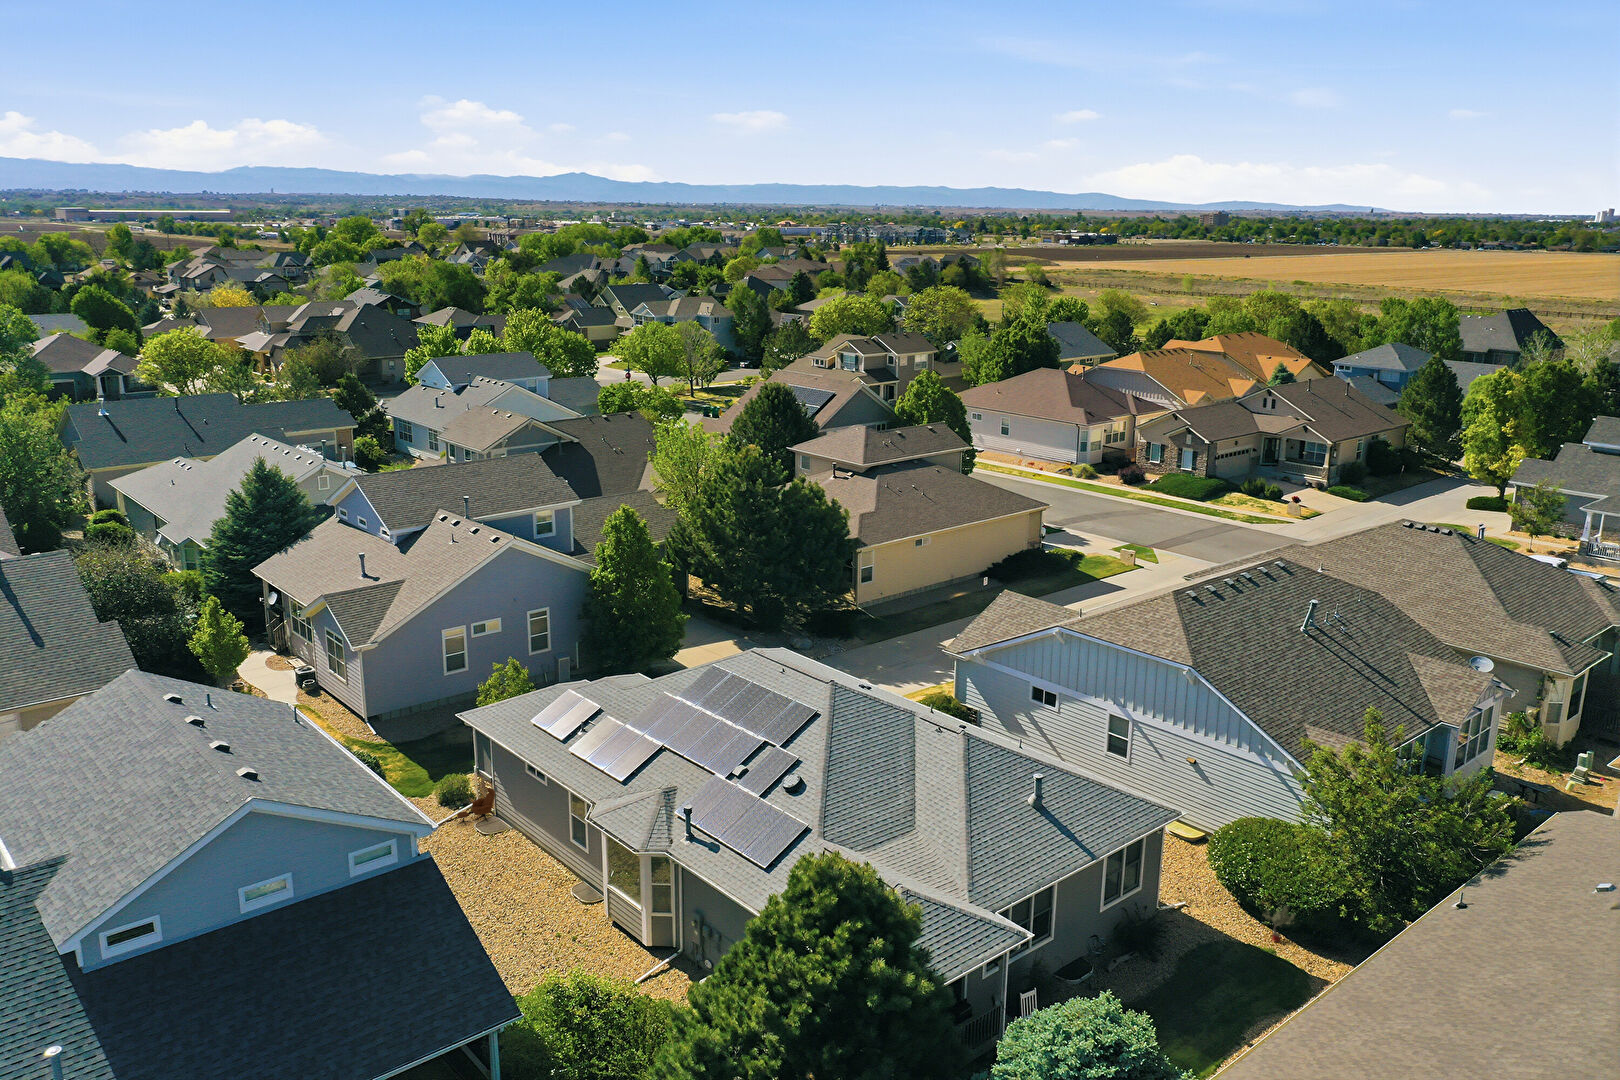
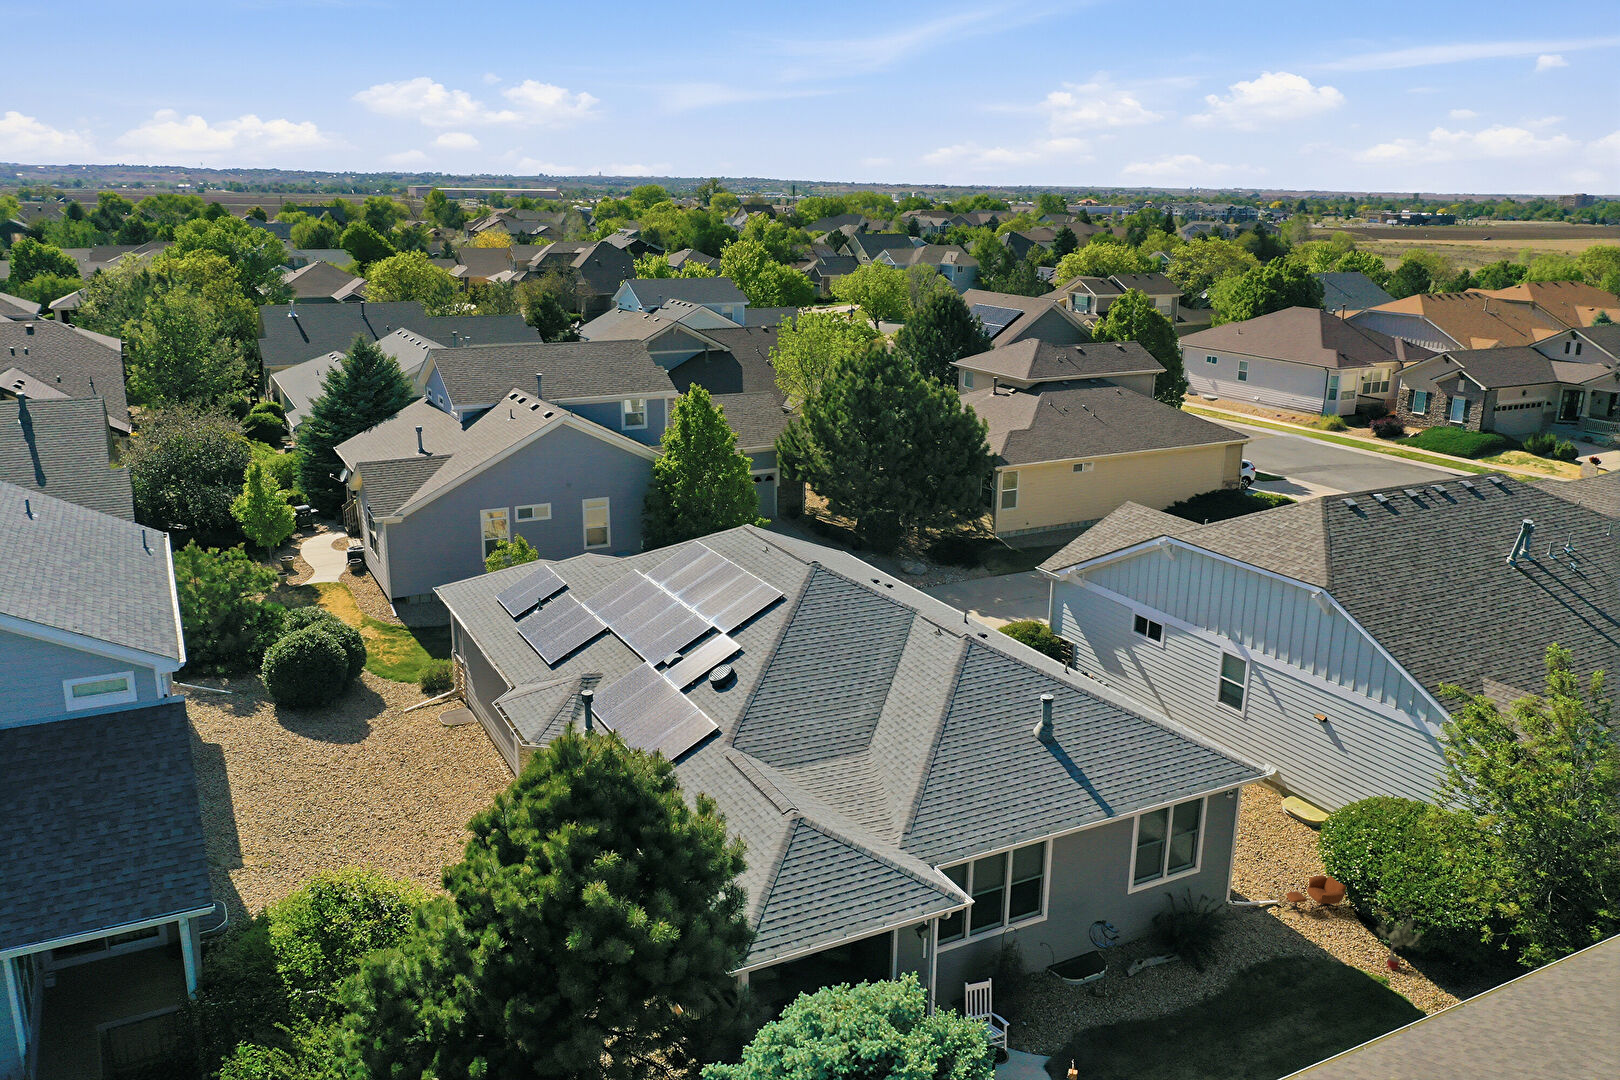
lounge chair: present [457,788,495,825] -> present [1286,875,1346,917]

